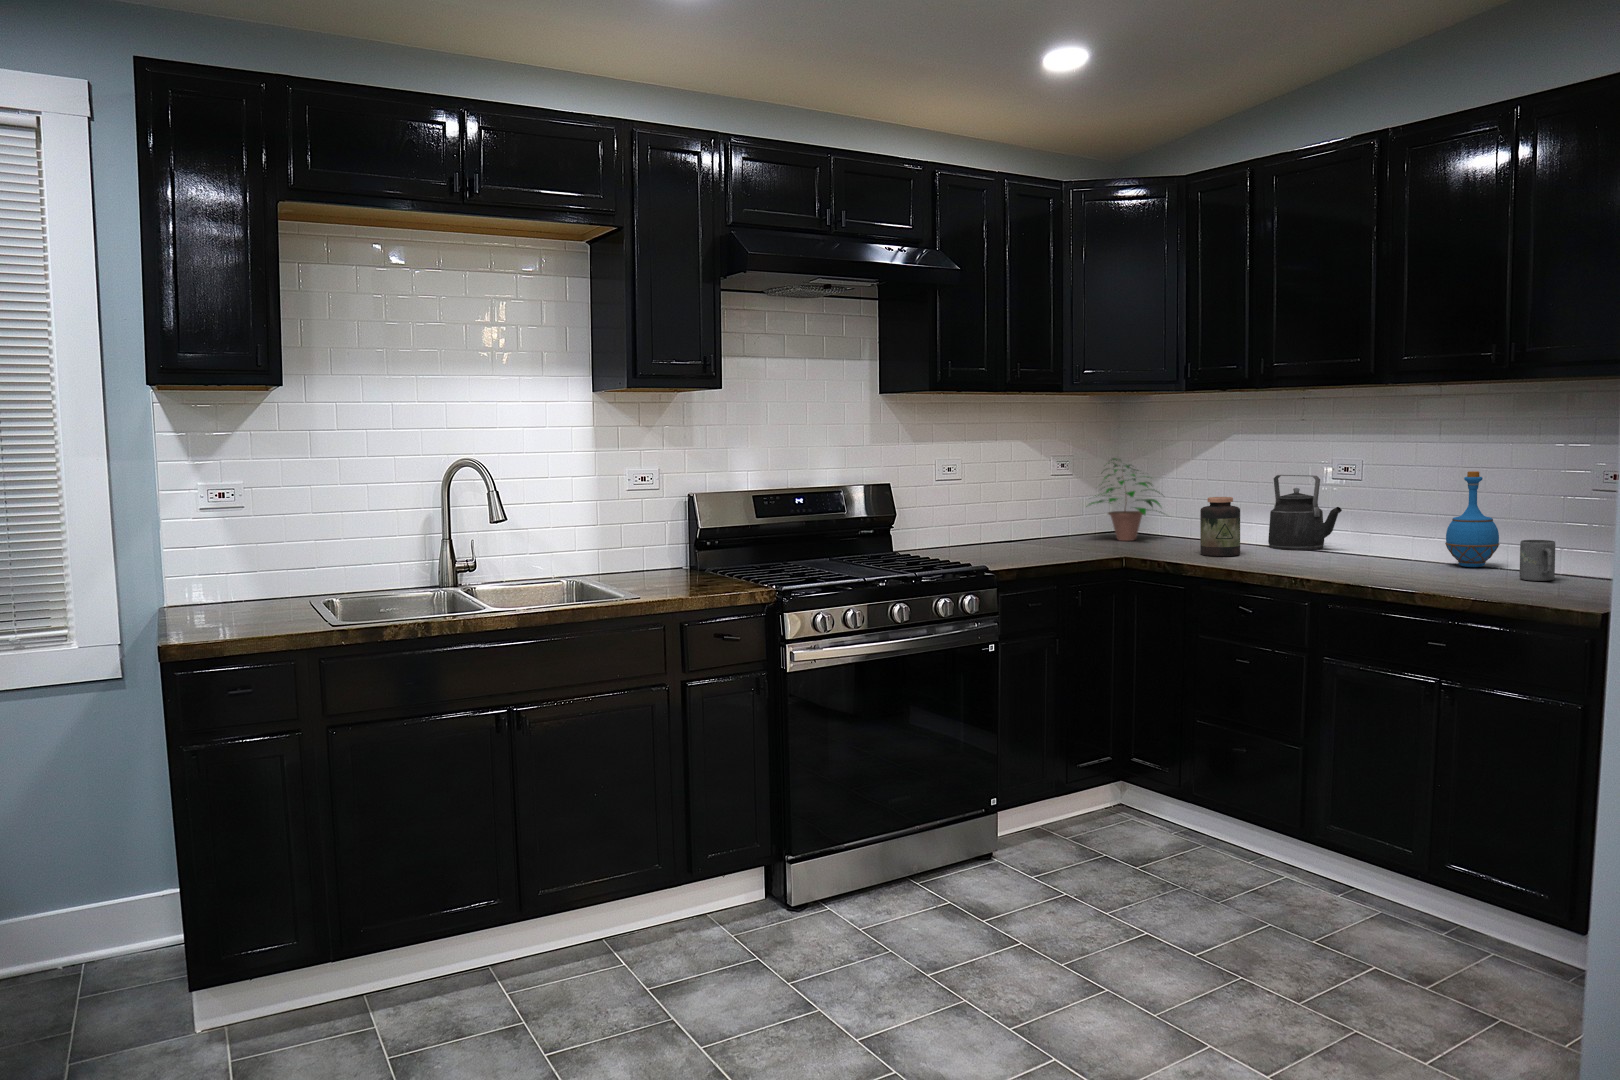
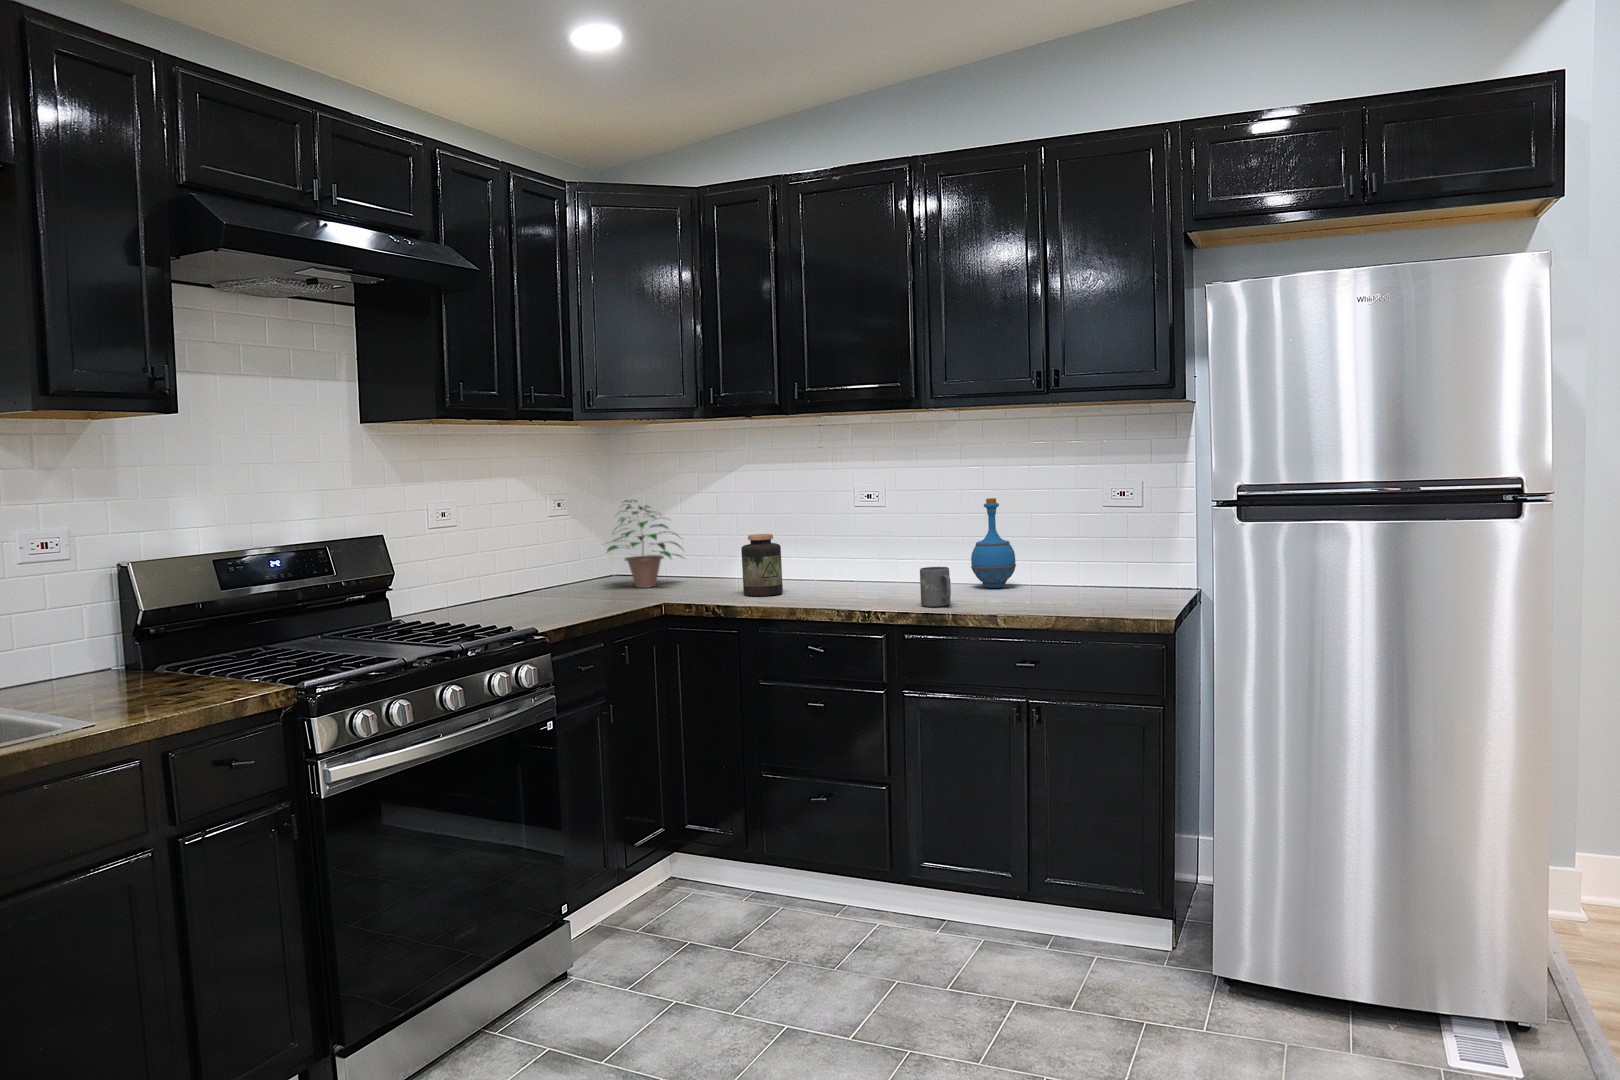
kettle: present [1268,475,1342,550] -> none [791,510,863,585]
mug: present [1520,540,1555,581] -> present [920,567,951,607]

